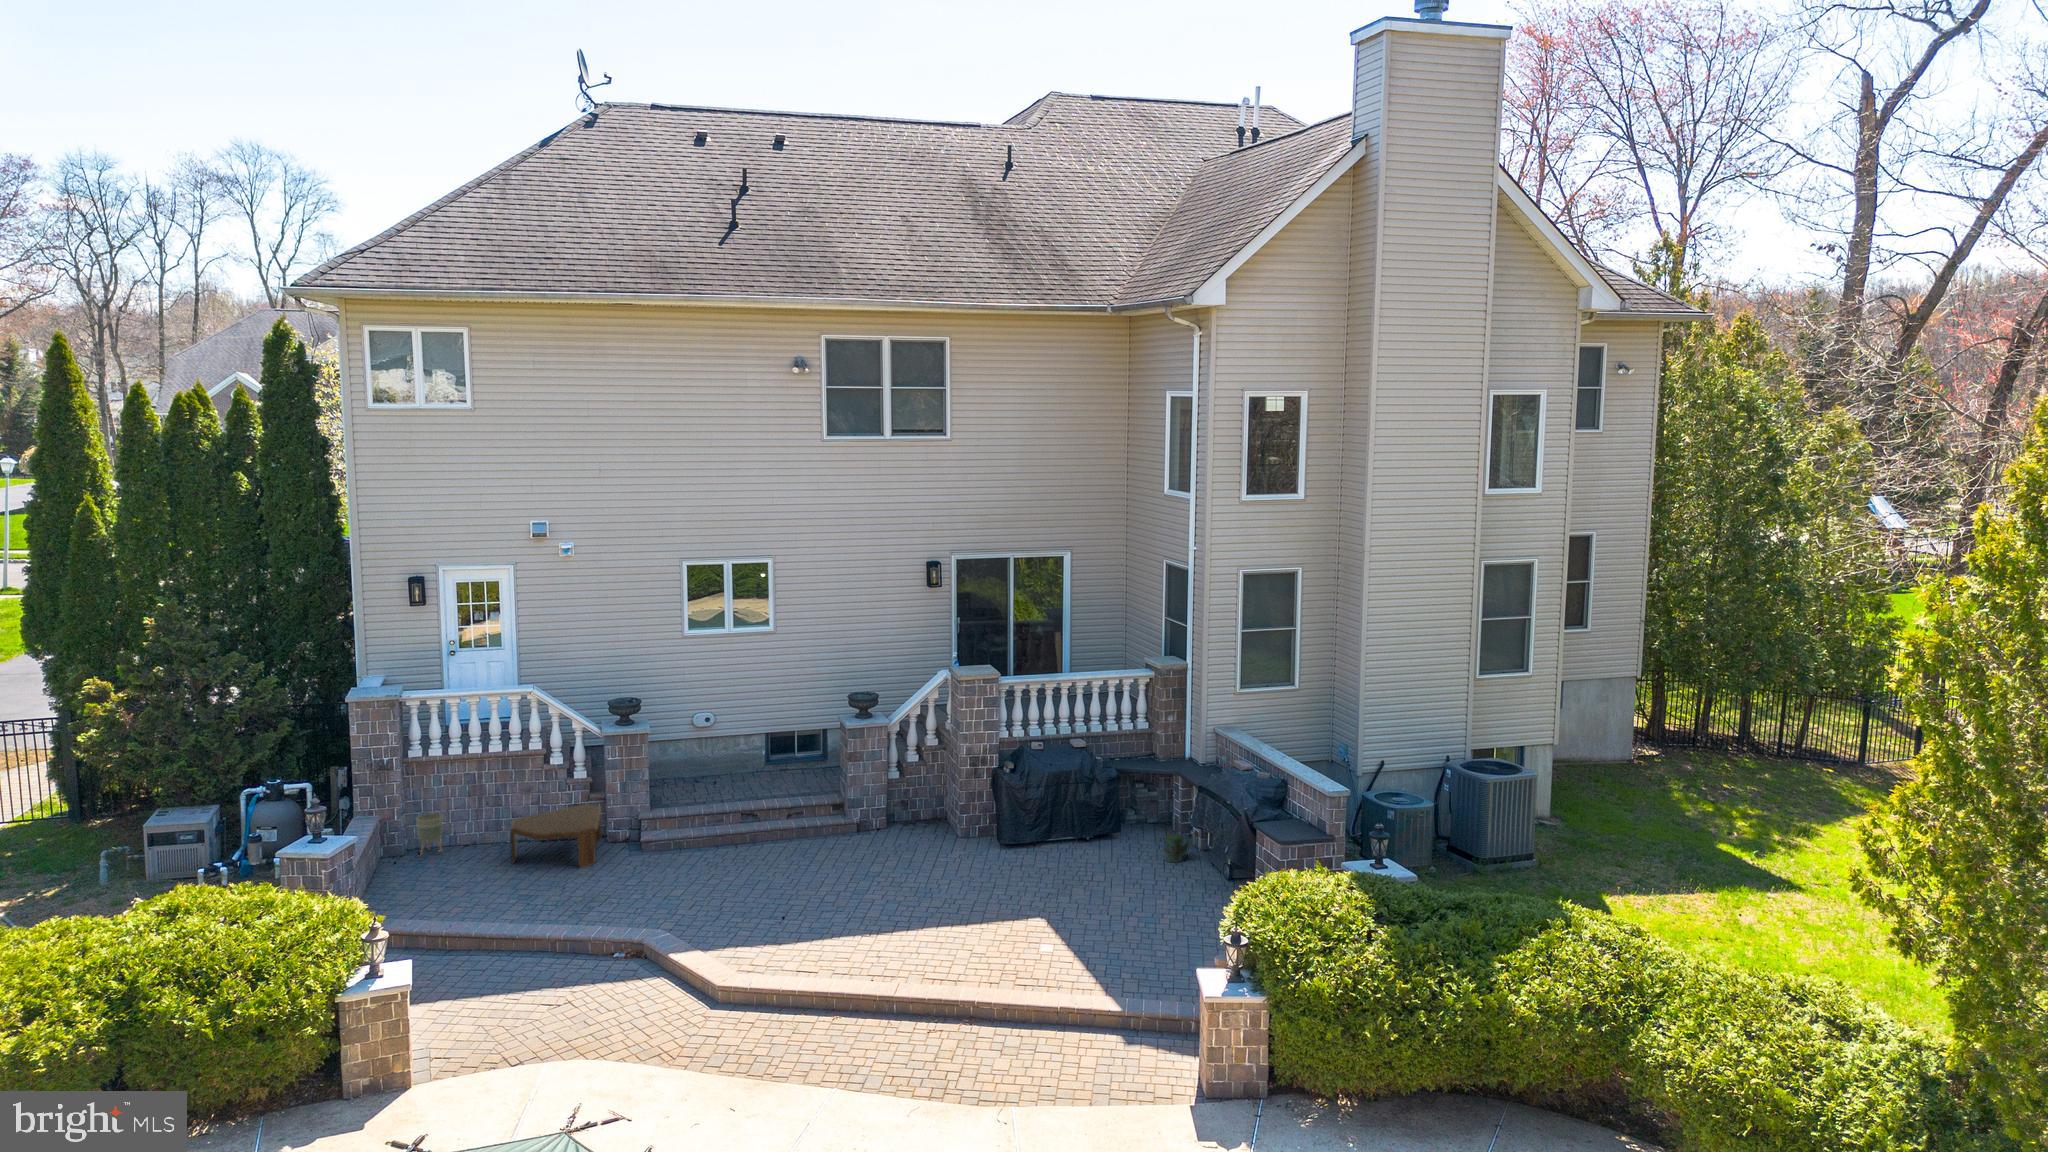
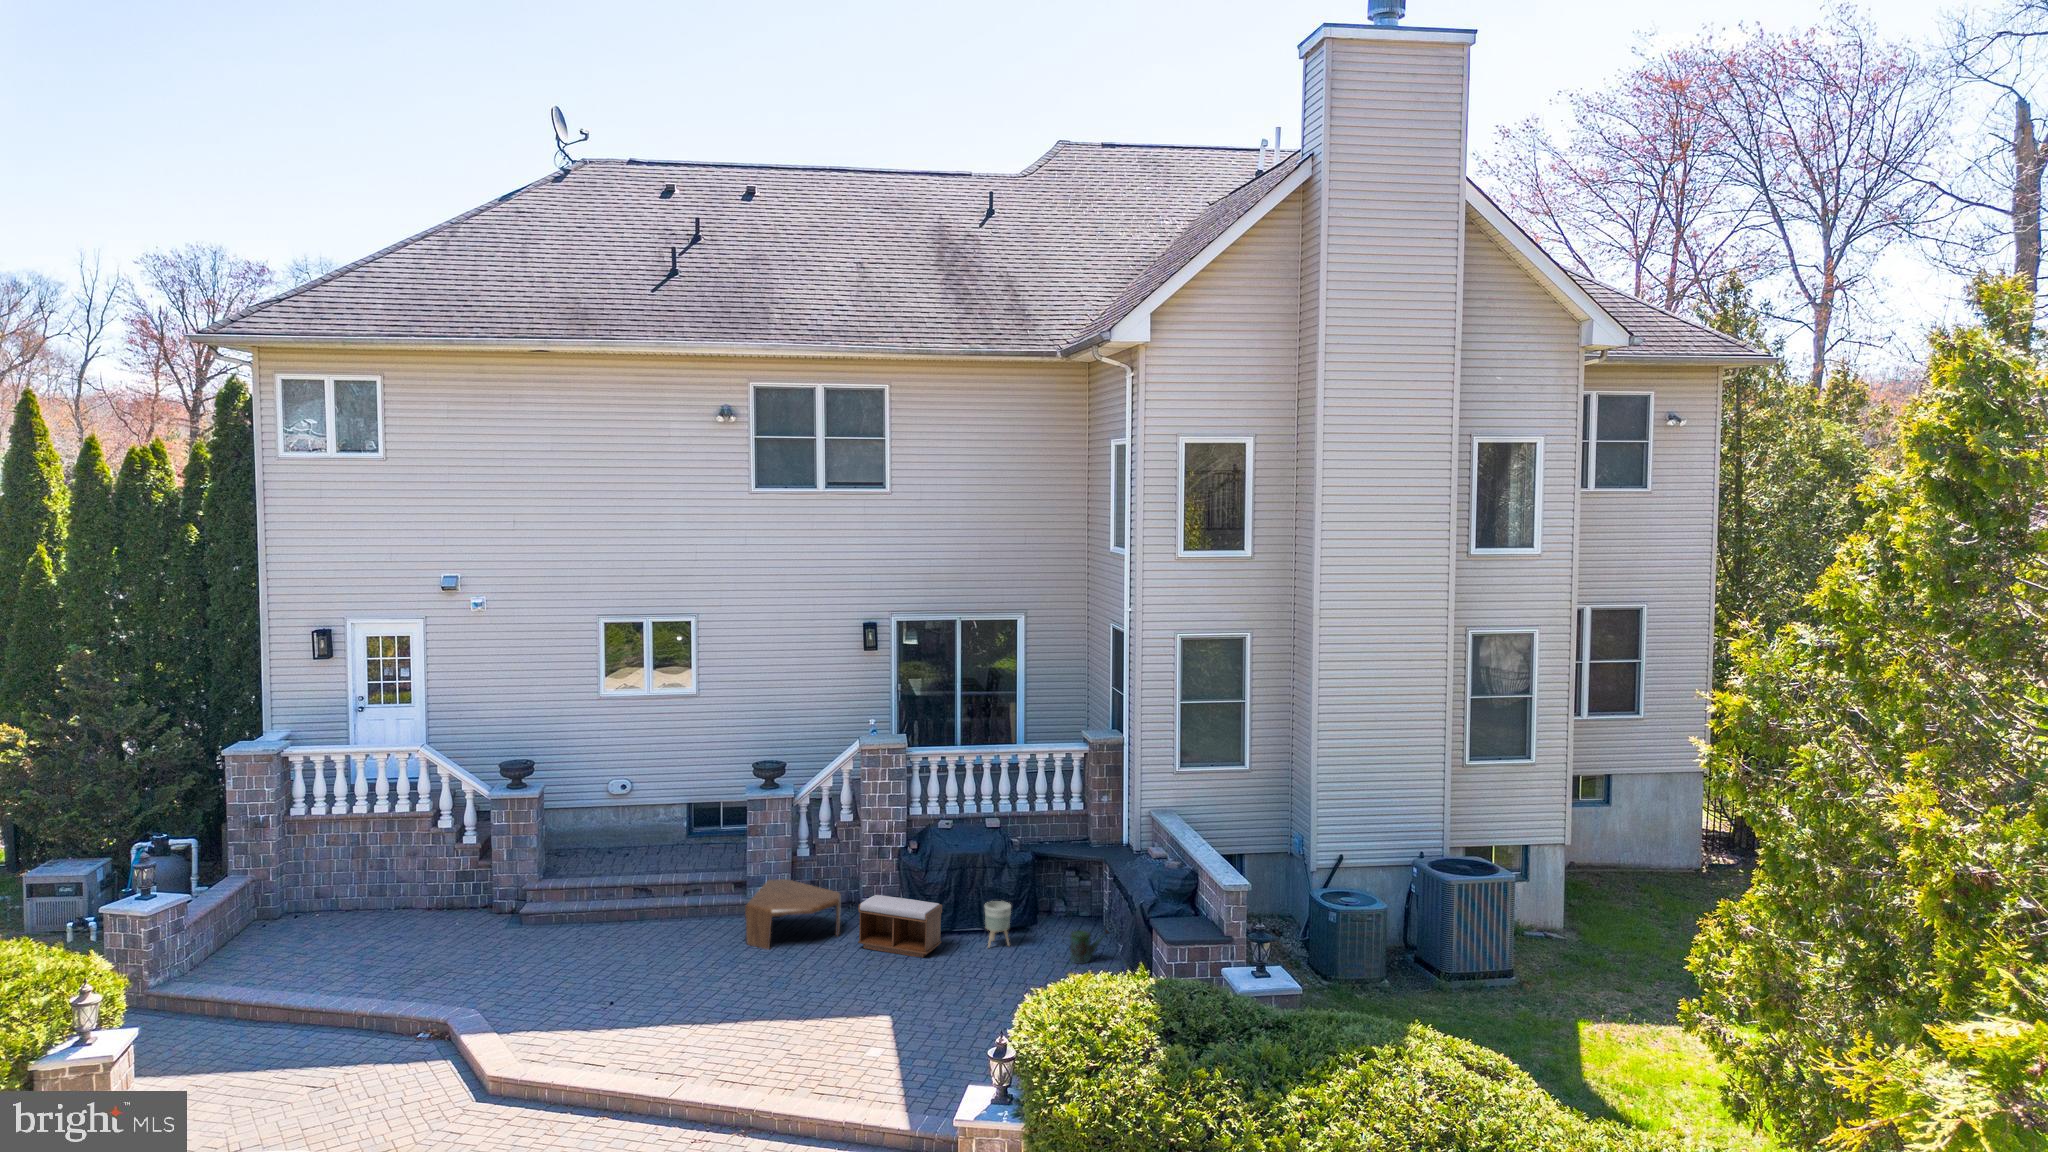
coffee table: present [510,804,601,868] -> present [745,879,840,950]
bench: none [973,810,1047,864] -> present [858,895,942,958]
planter: present [416,813,443,855] -> present [985,901,1011,947]

